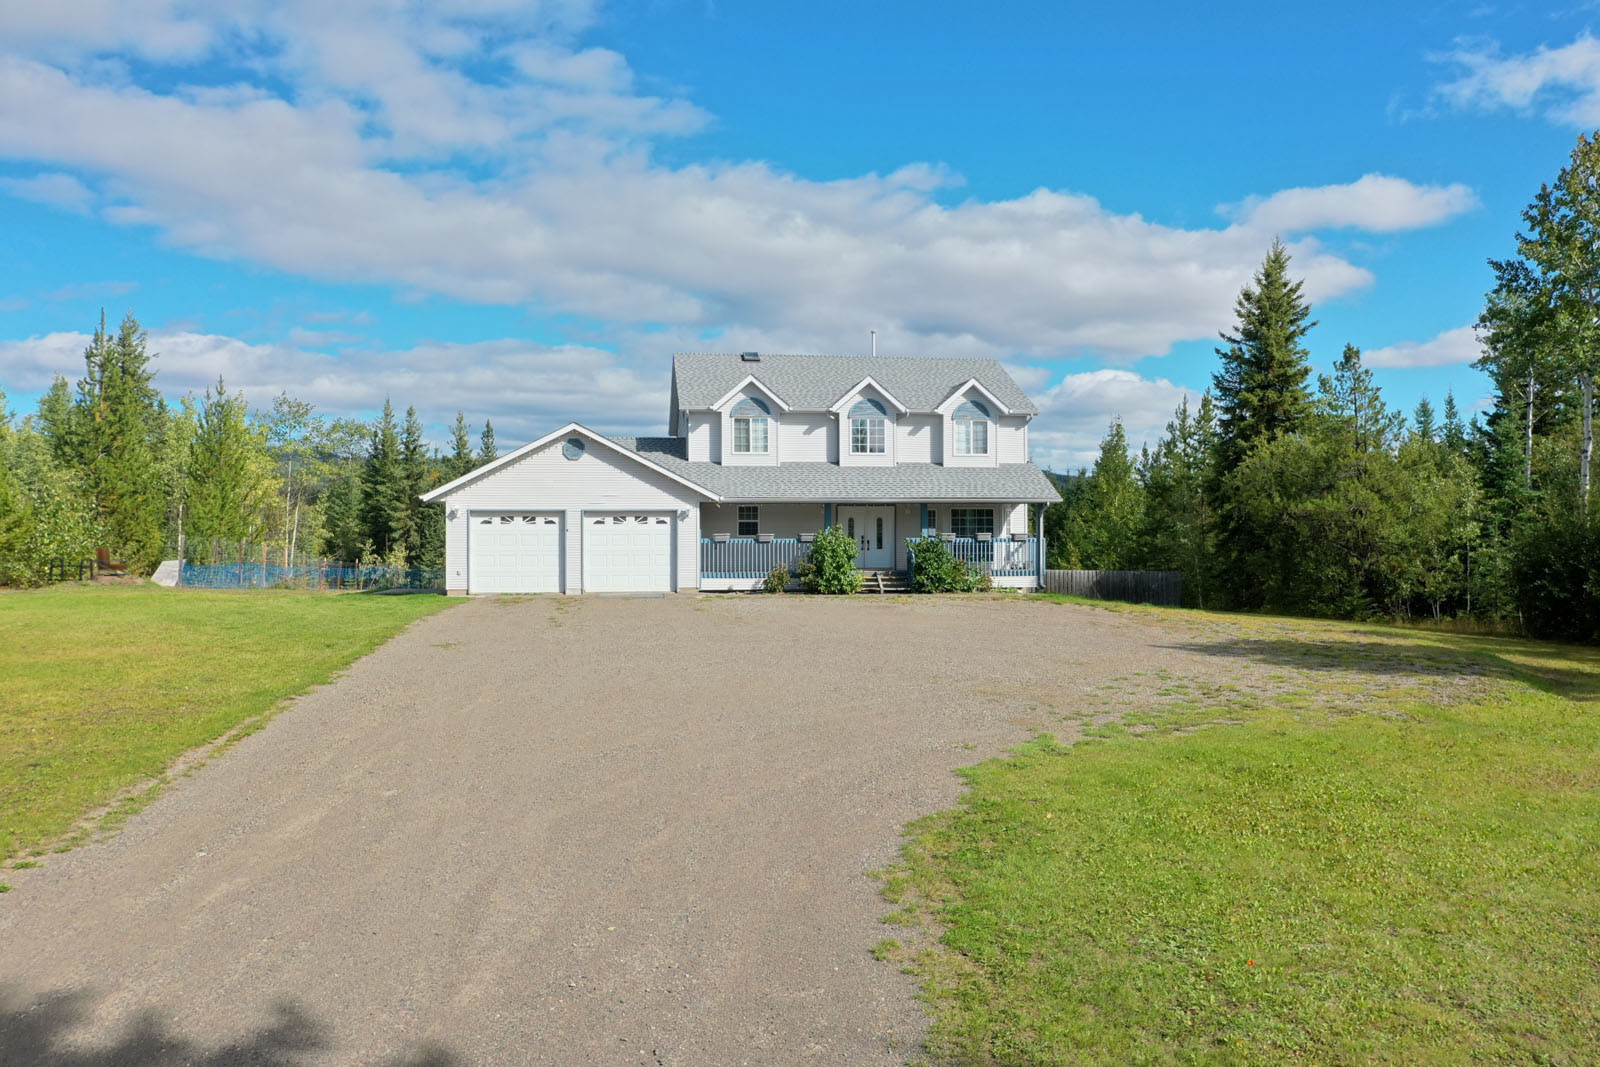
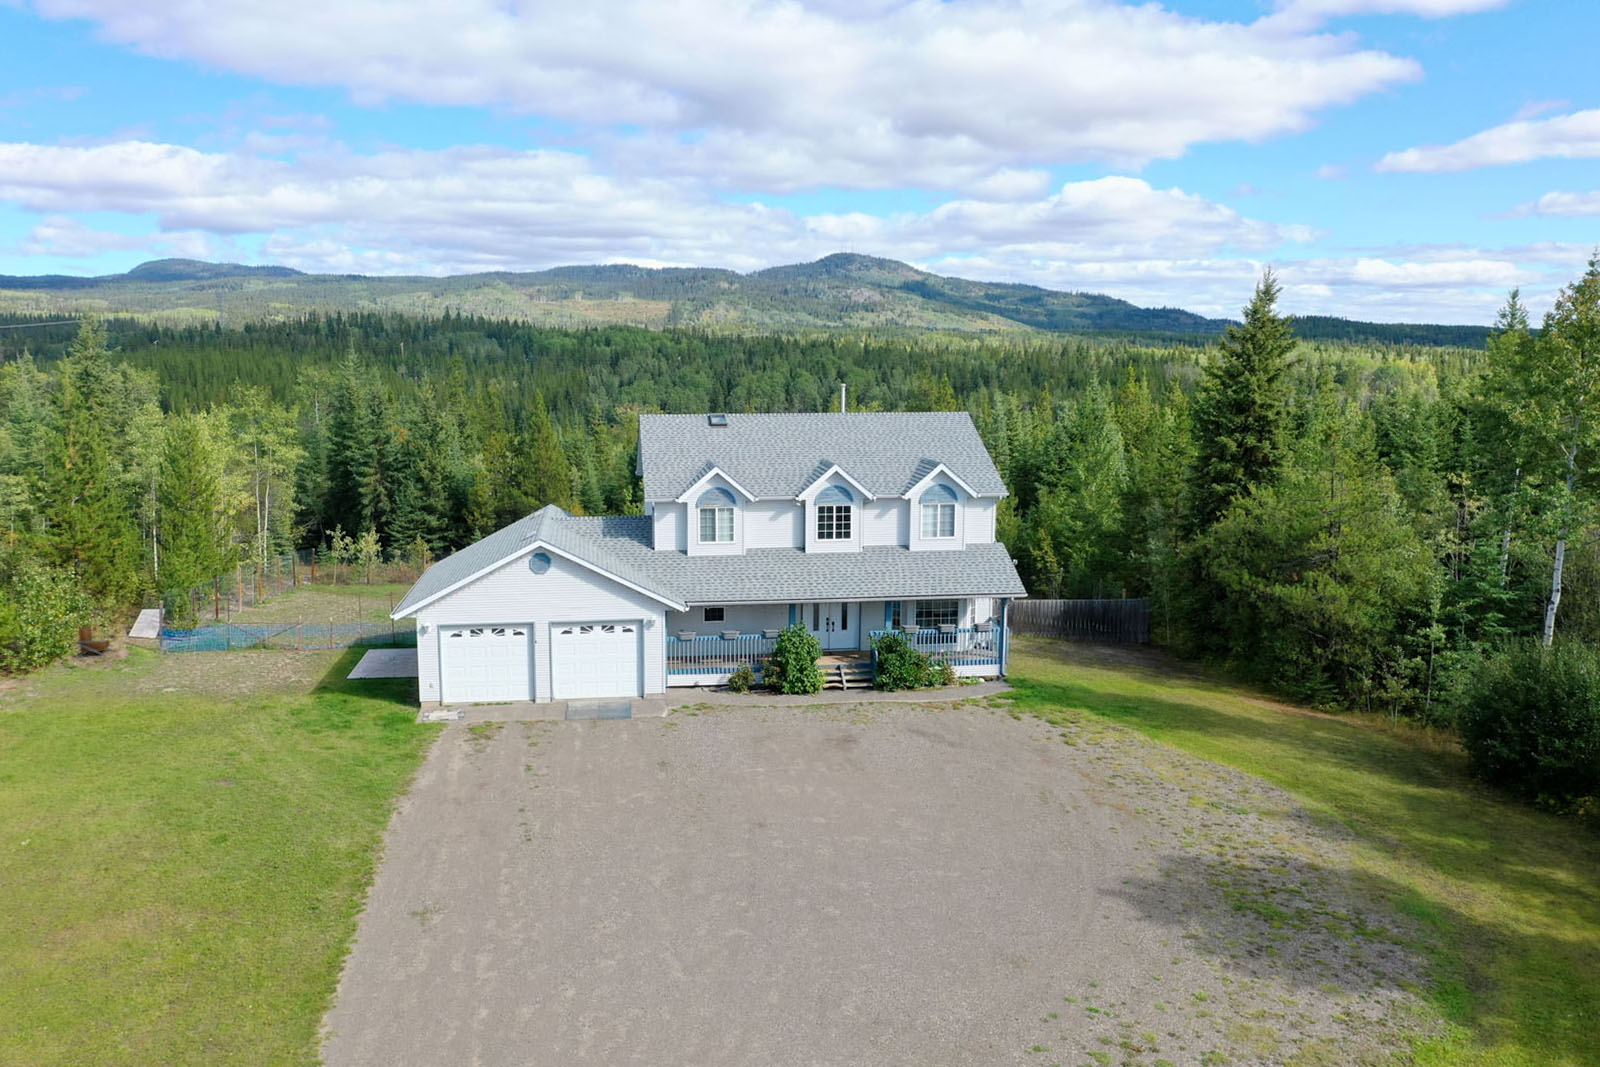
bench: present [49,557,93,581] -> none [34,650,77,675]

